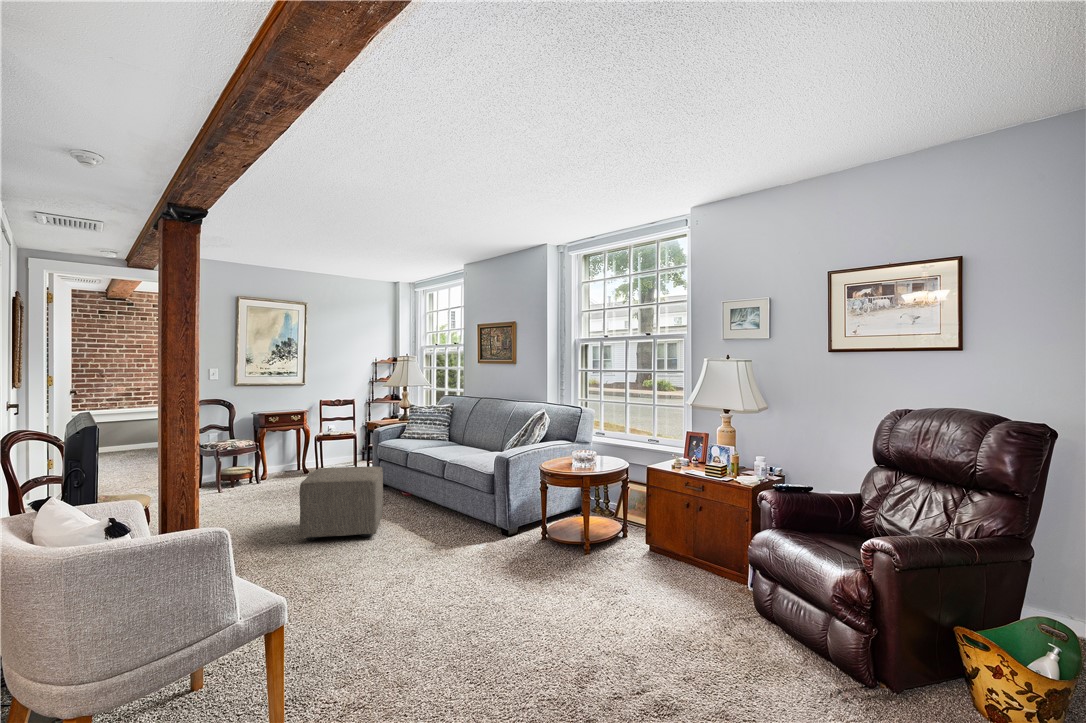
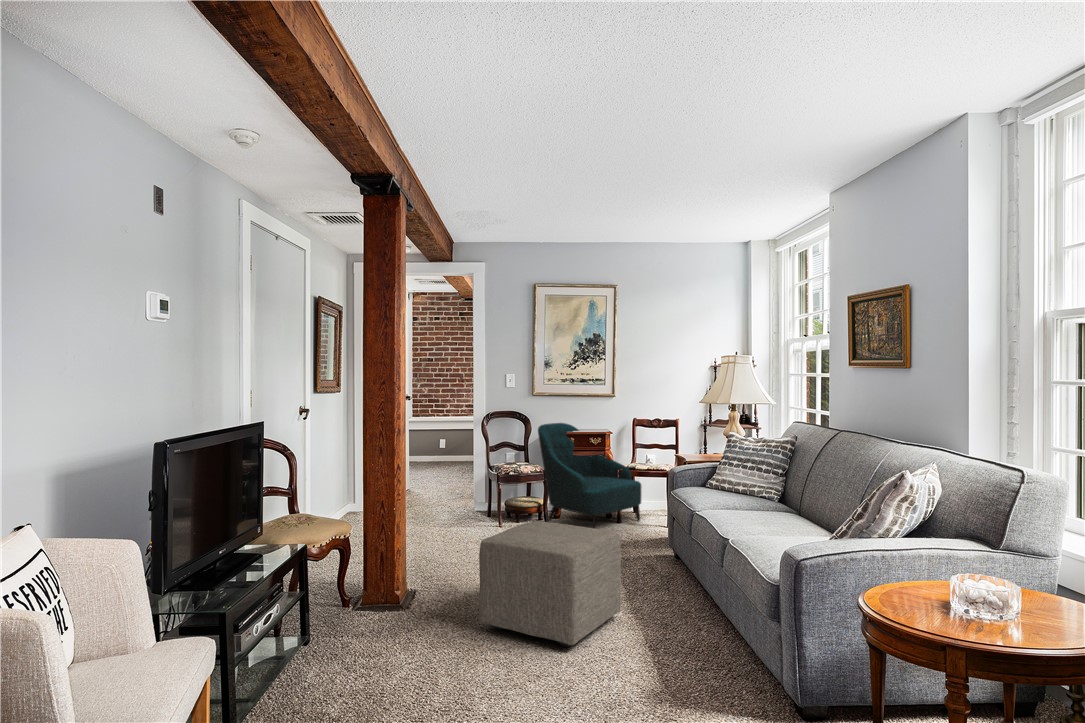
armchair: none [250,406,333,483] -> present [538,423,641,528]

